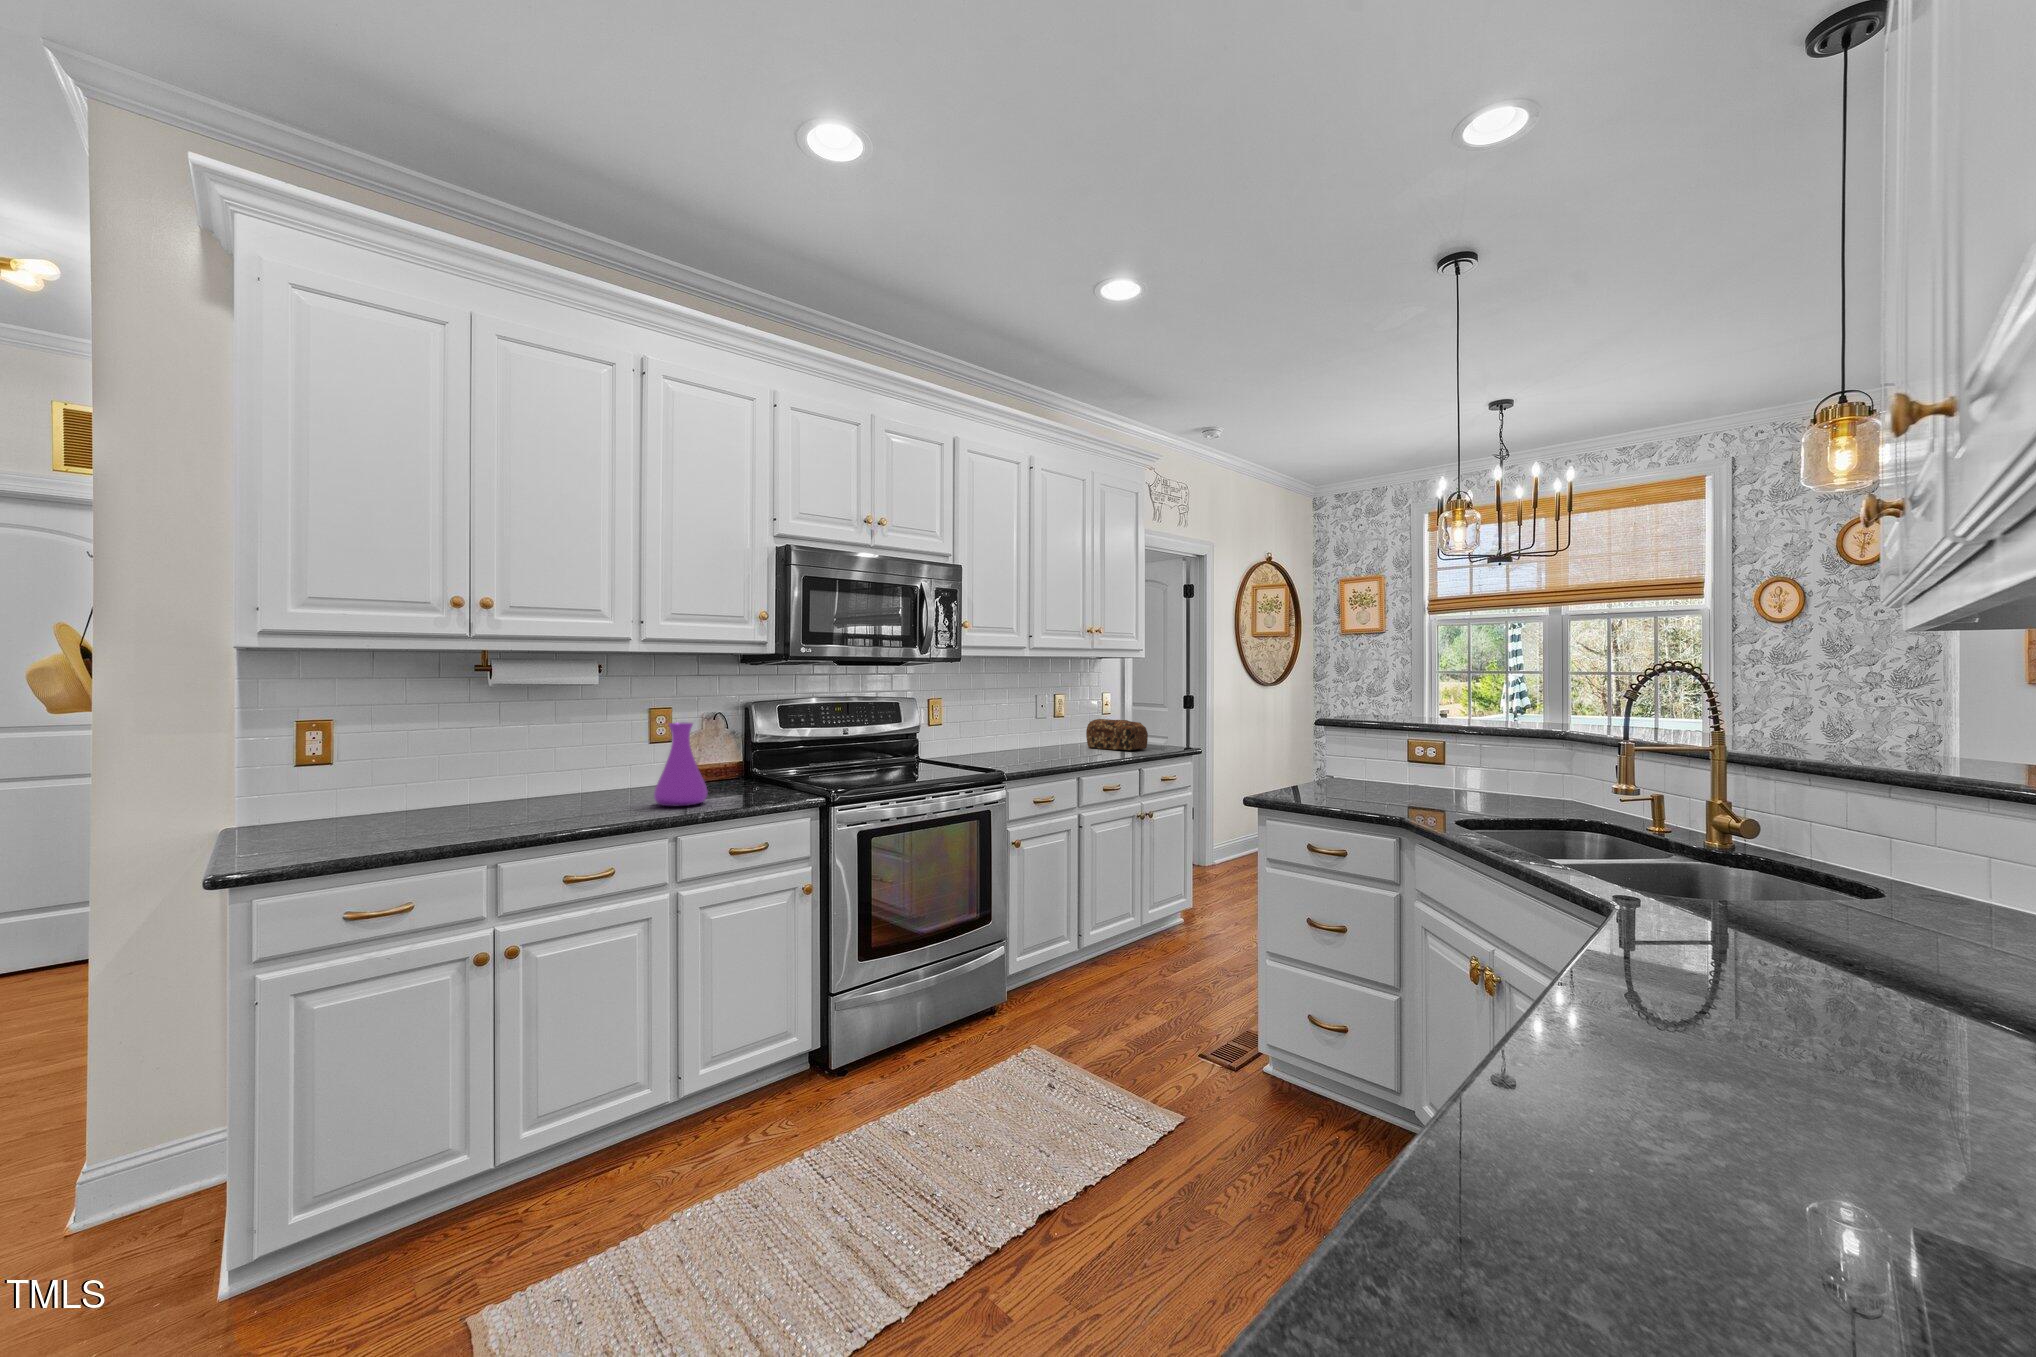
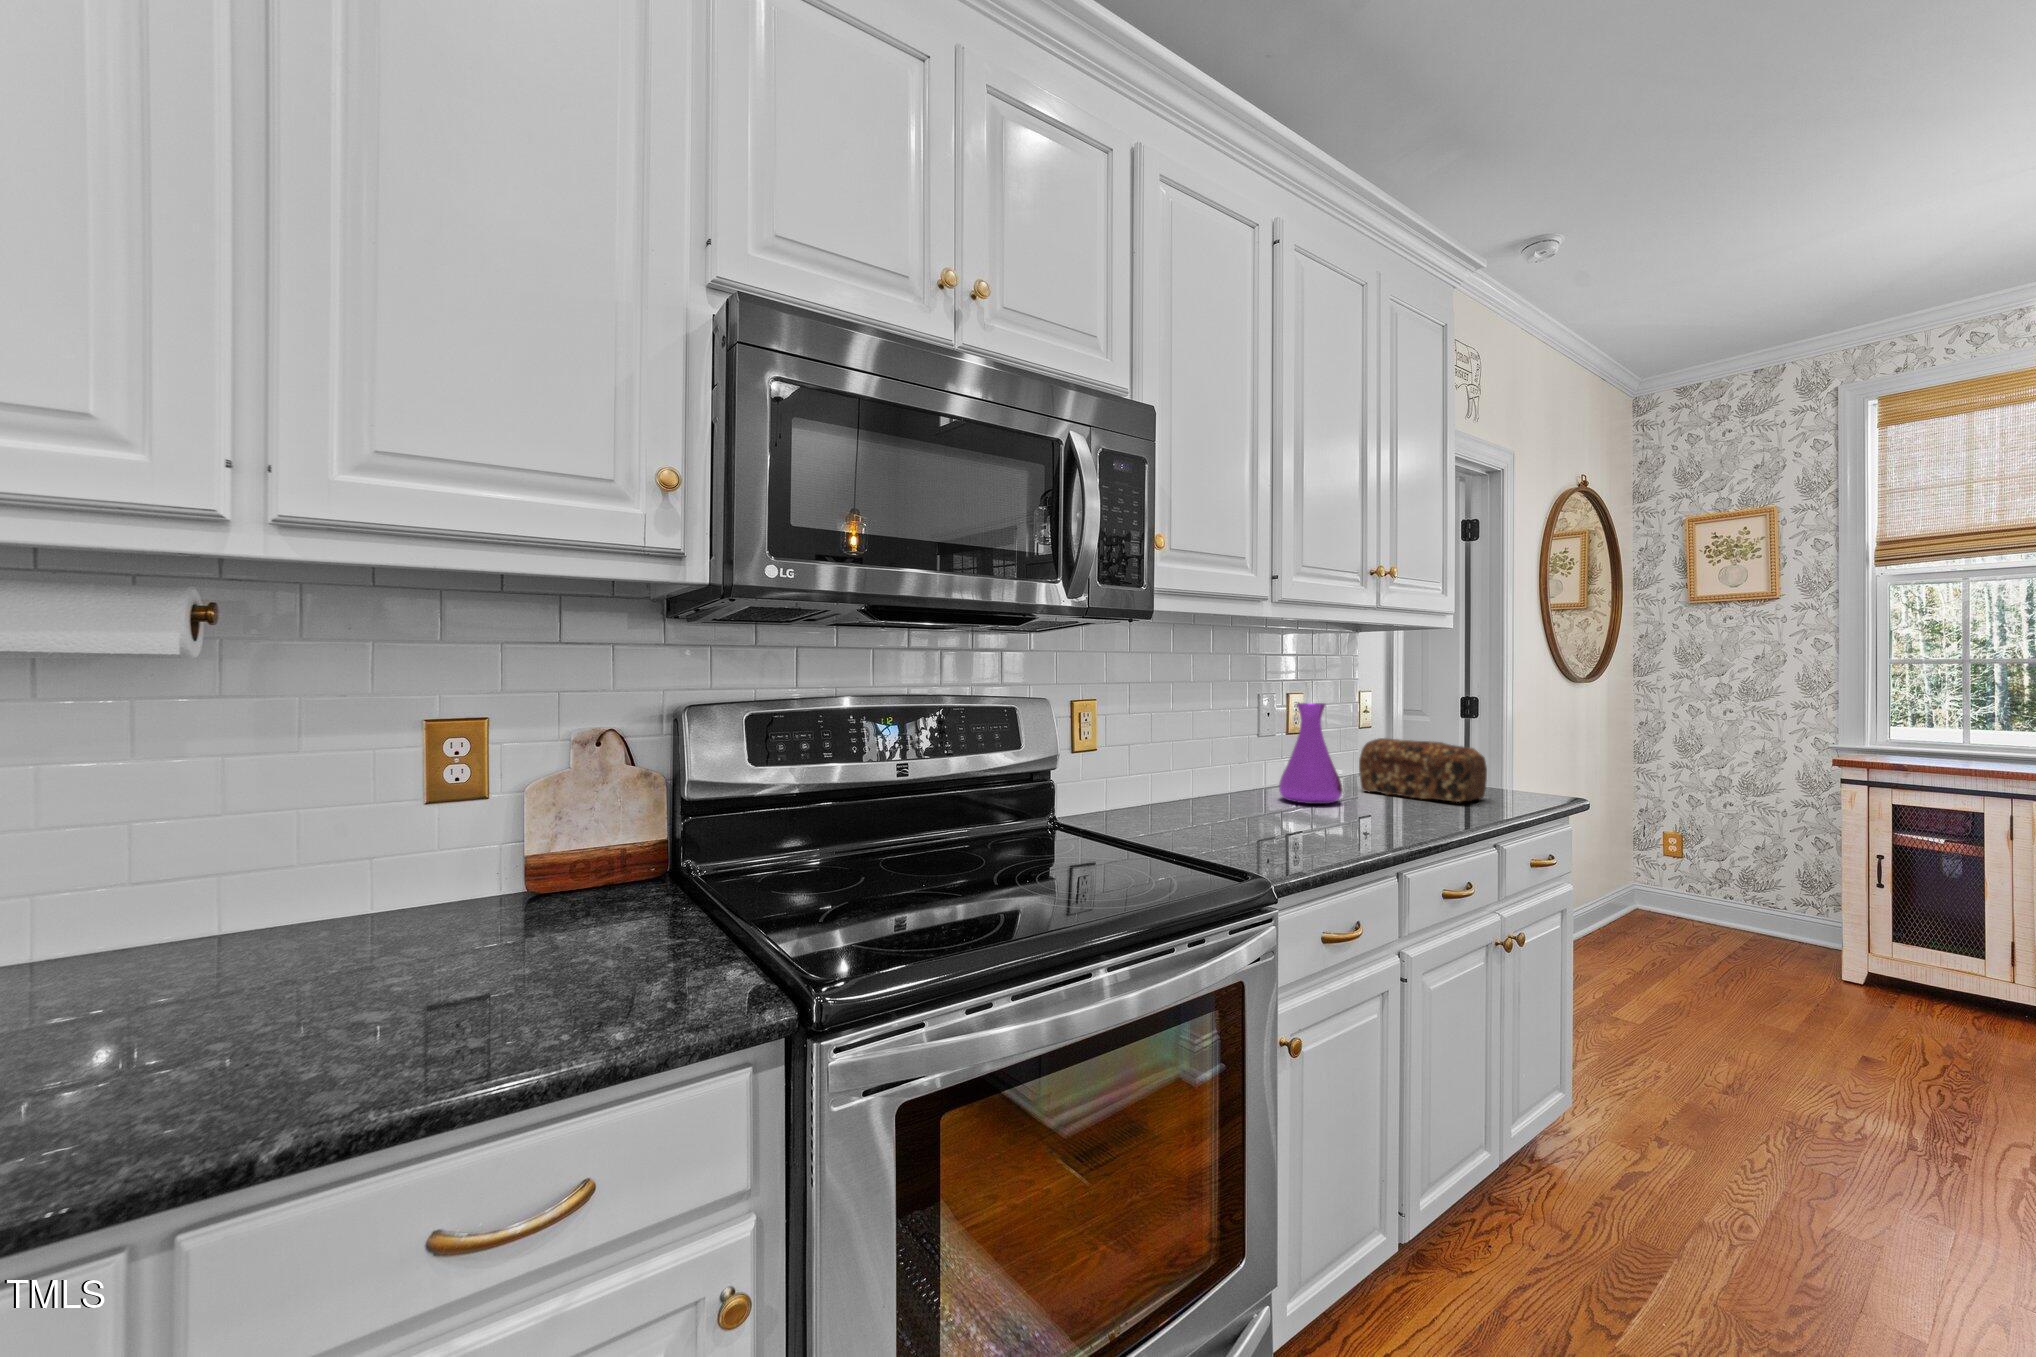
vase: present [654,723,708,806] -> present [1279,703,1342,804]

